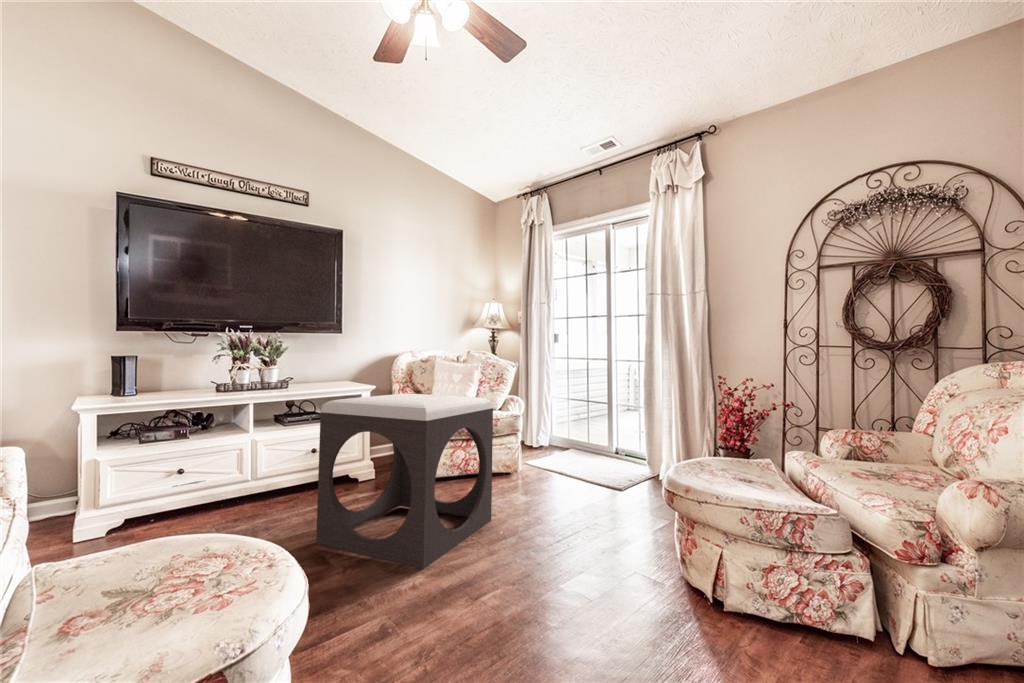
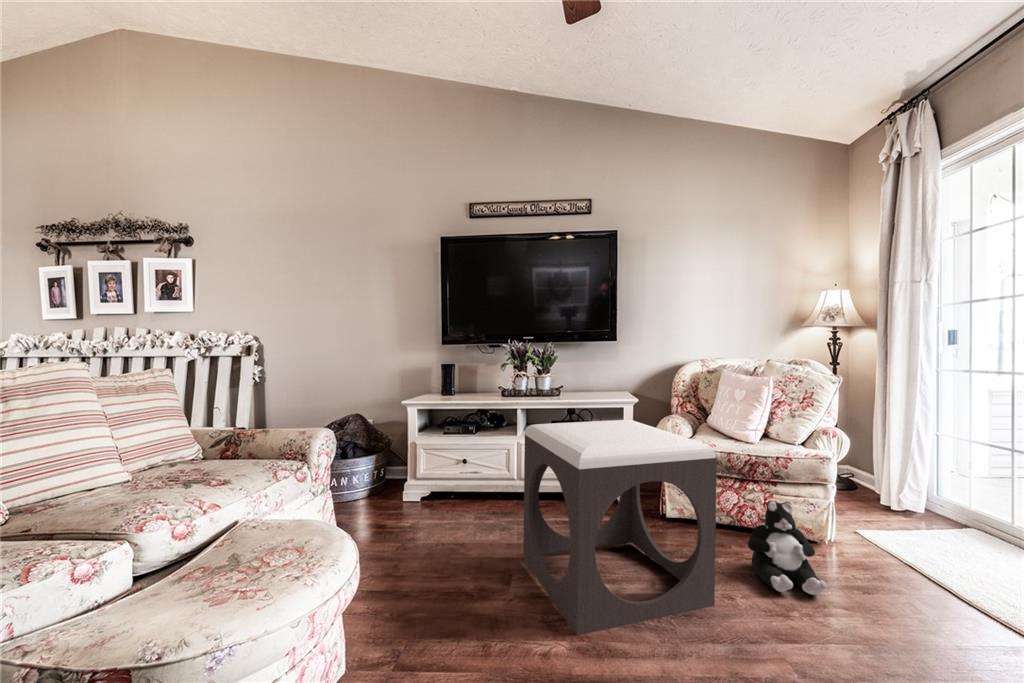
plush toy: none [492,441,542,501] -> present [748,501,827,595]

